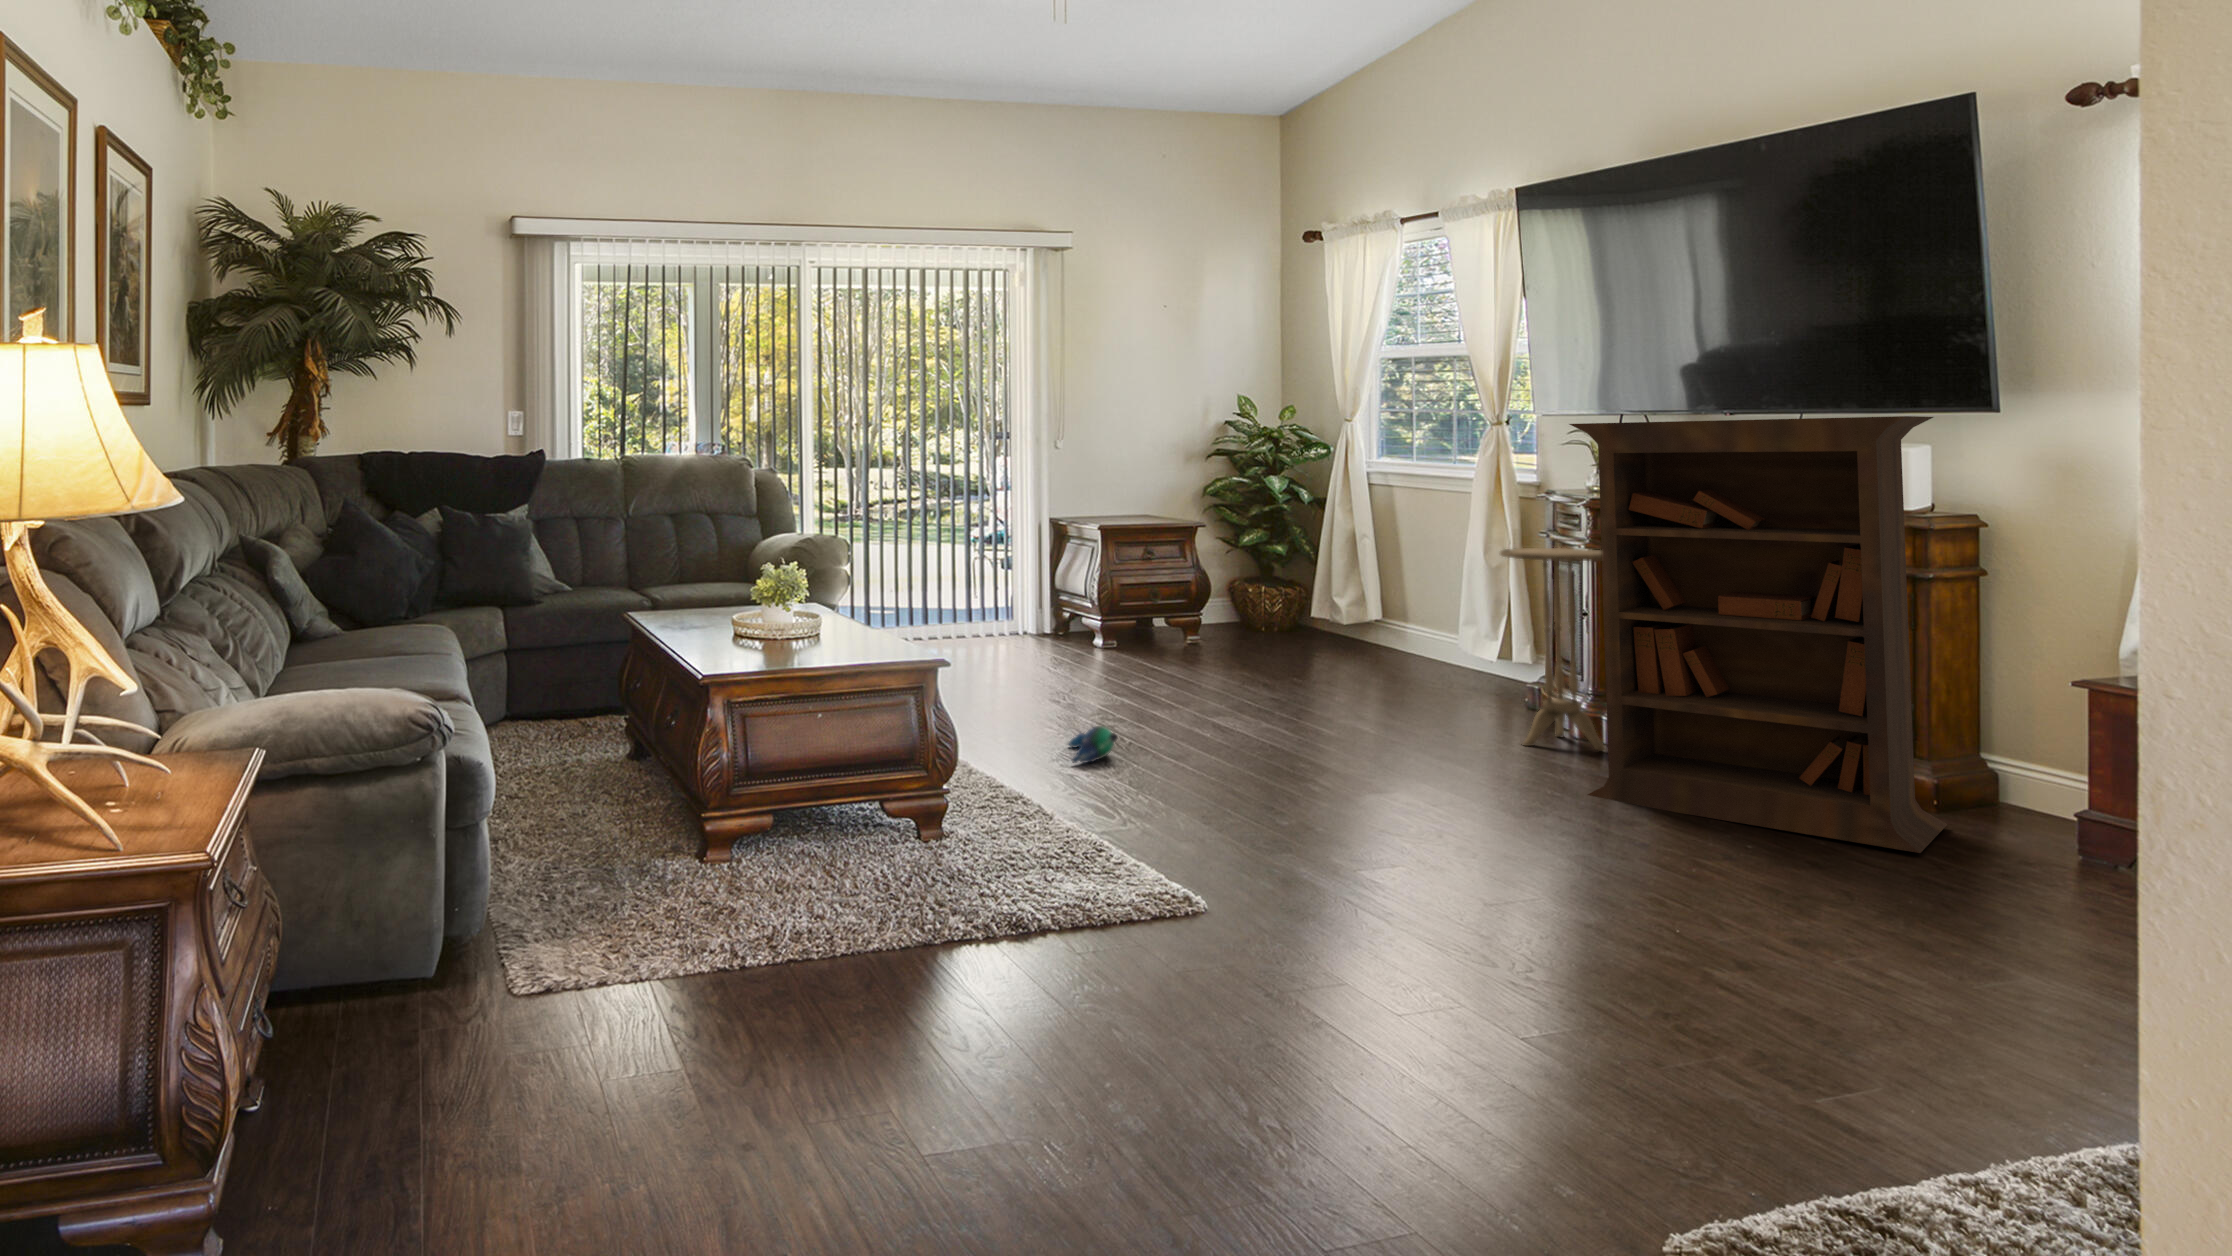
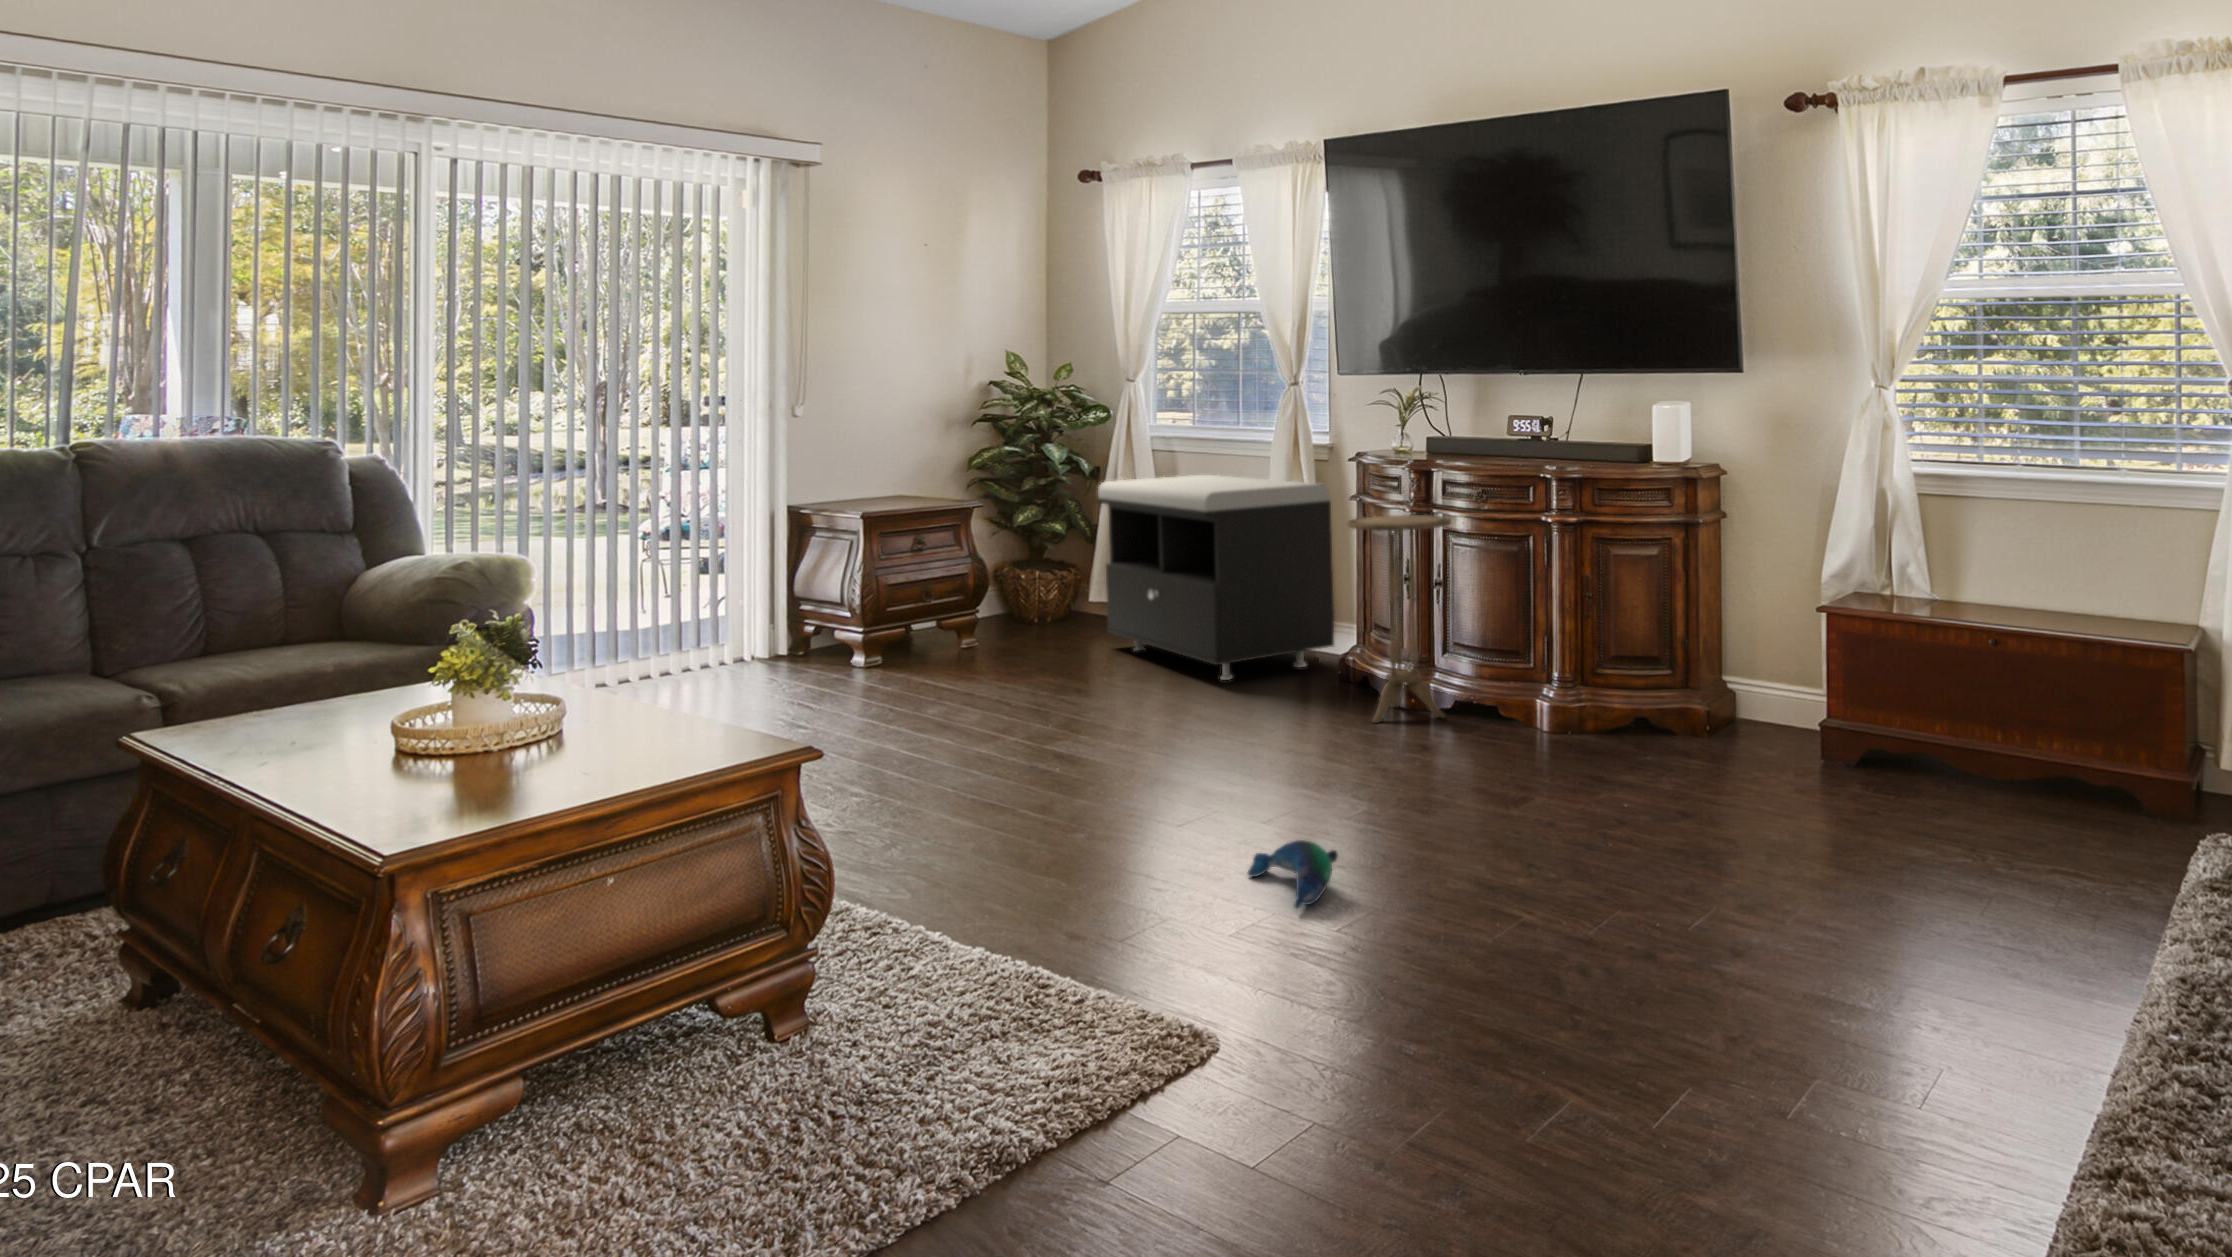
bookcase: present [1569,416,1947,853] -> none [1449,384,1735,780]
storage bench: none [1299,507,1520,694] -> present [1098,475,1334,680]
plush toy: present [1069,726,1118,763] -> present [1248,840,1338,909]

